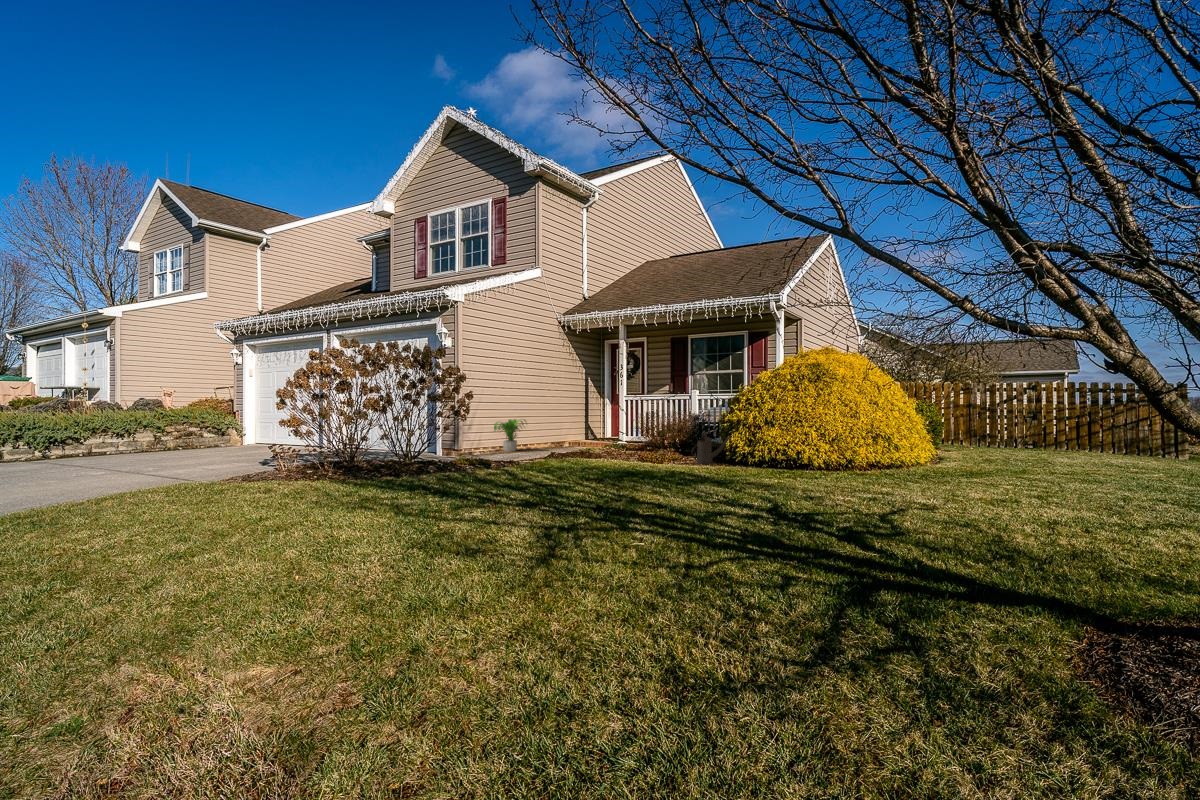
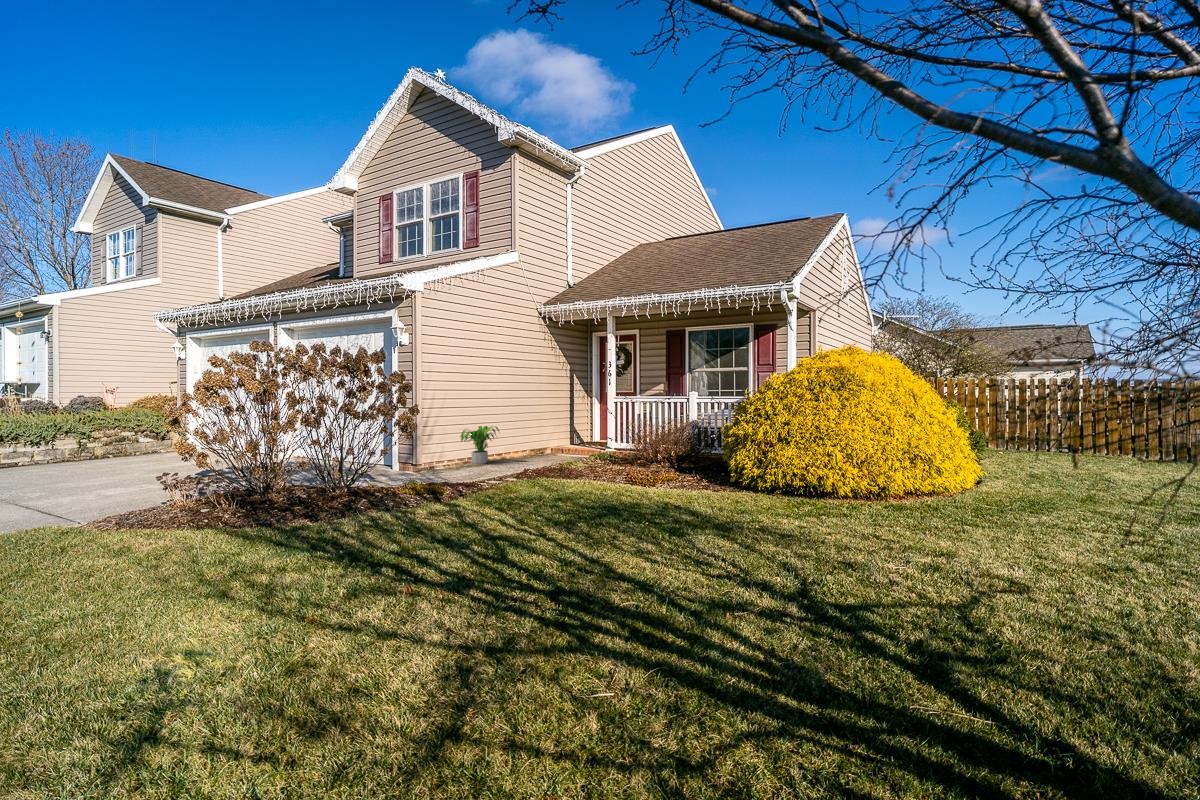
watering can: present [697,432,730,464] -> none [689,449,736,489]

